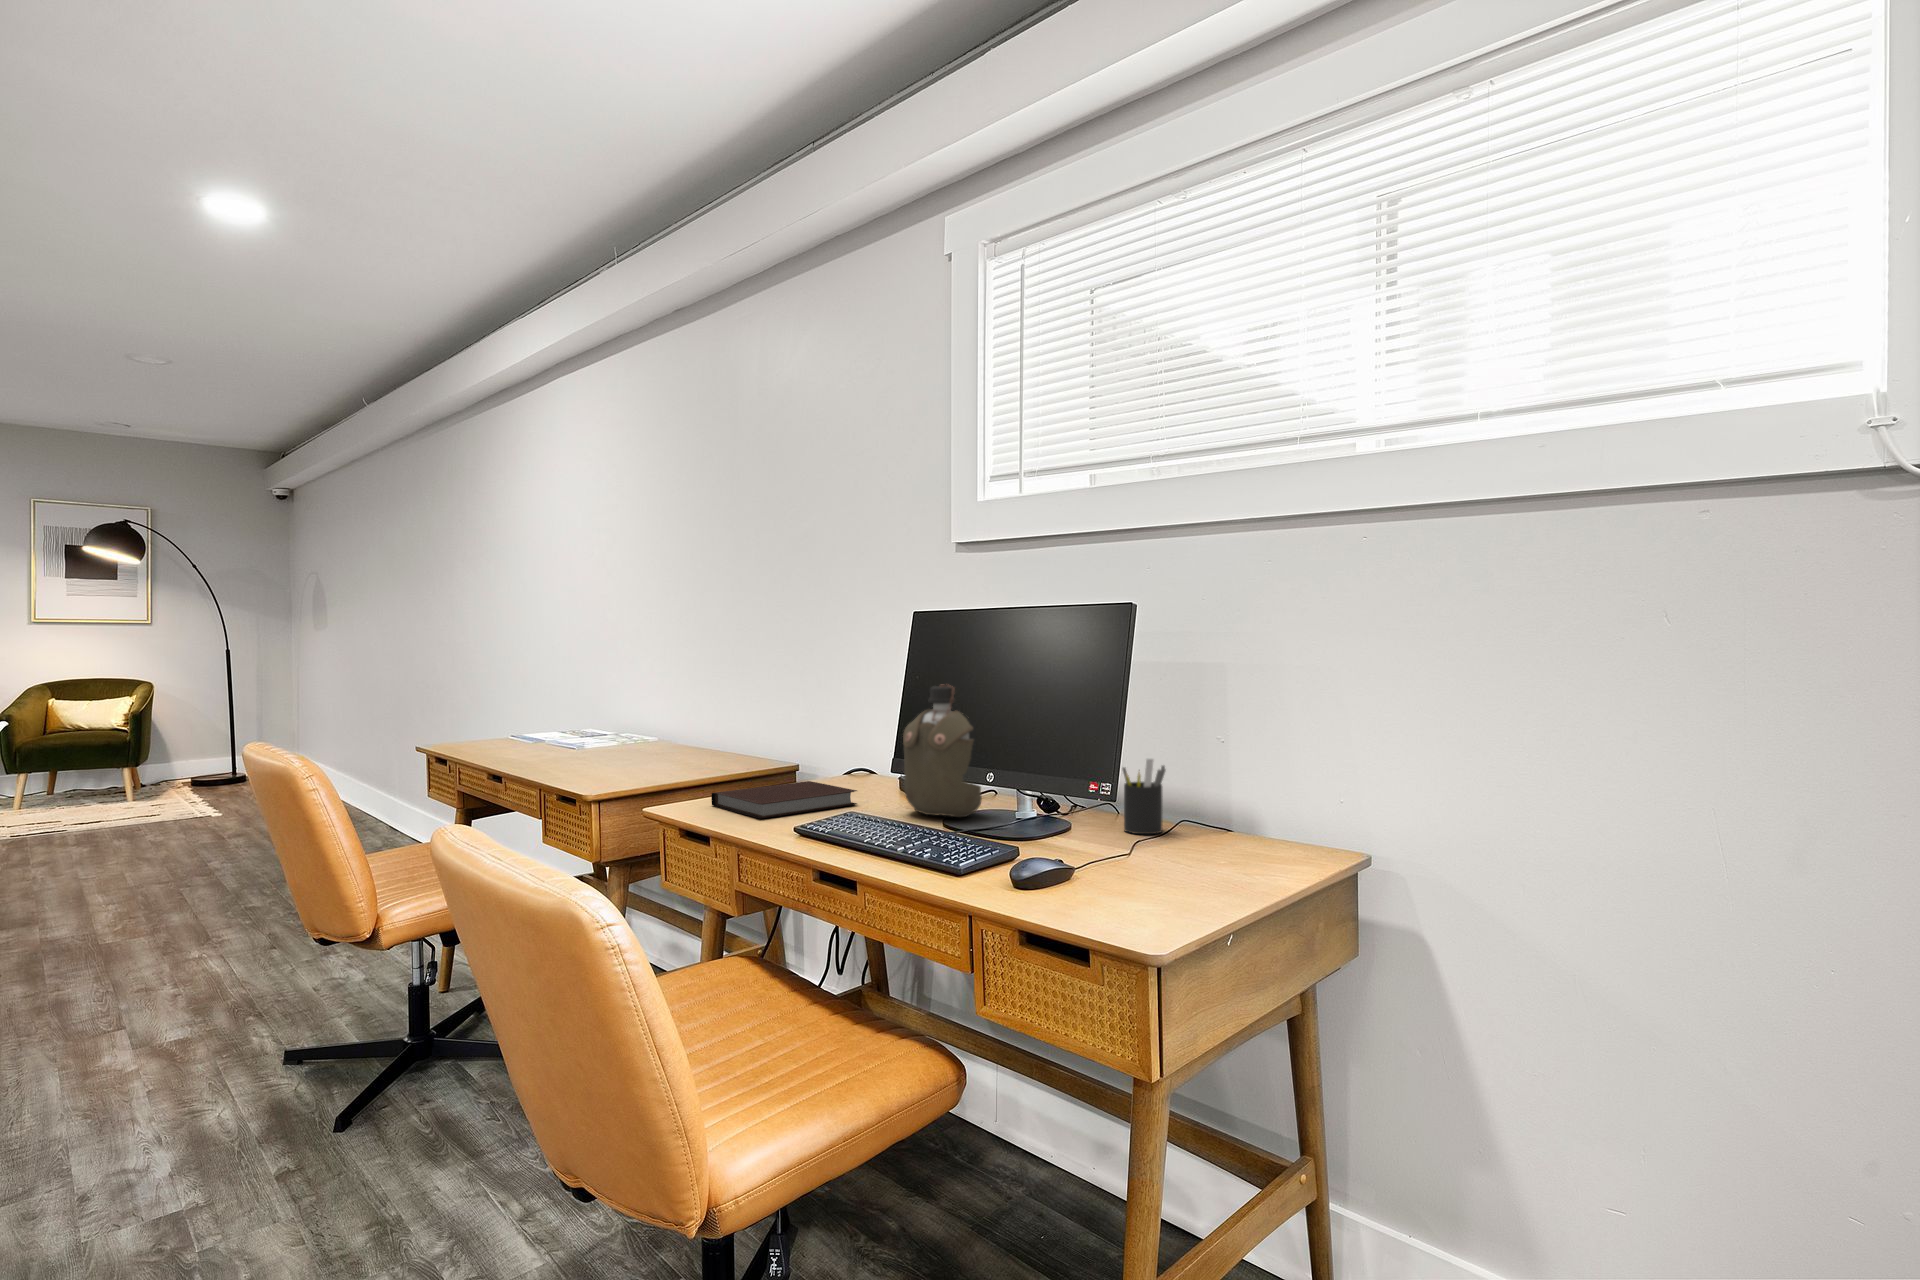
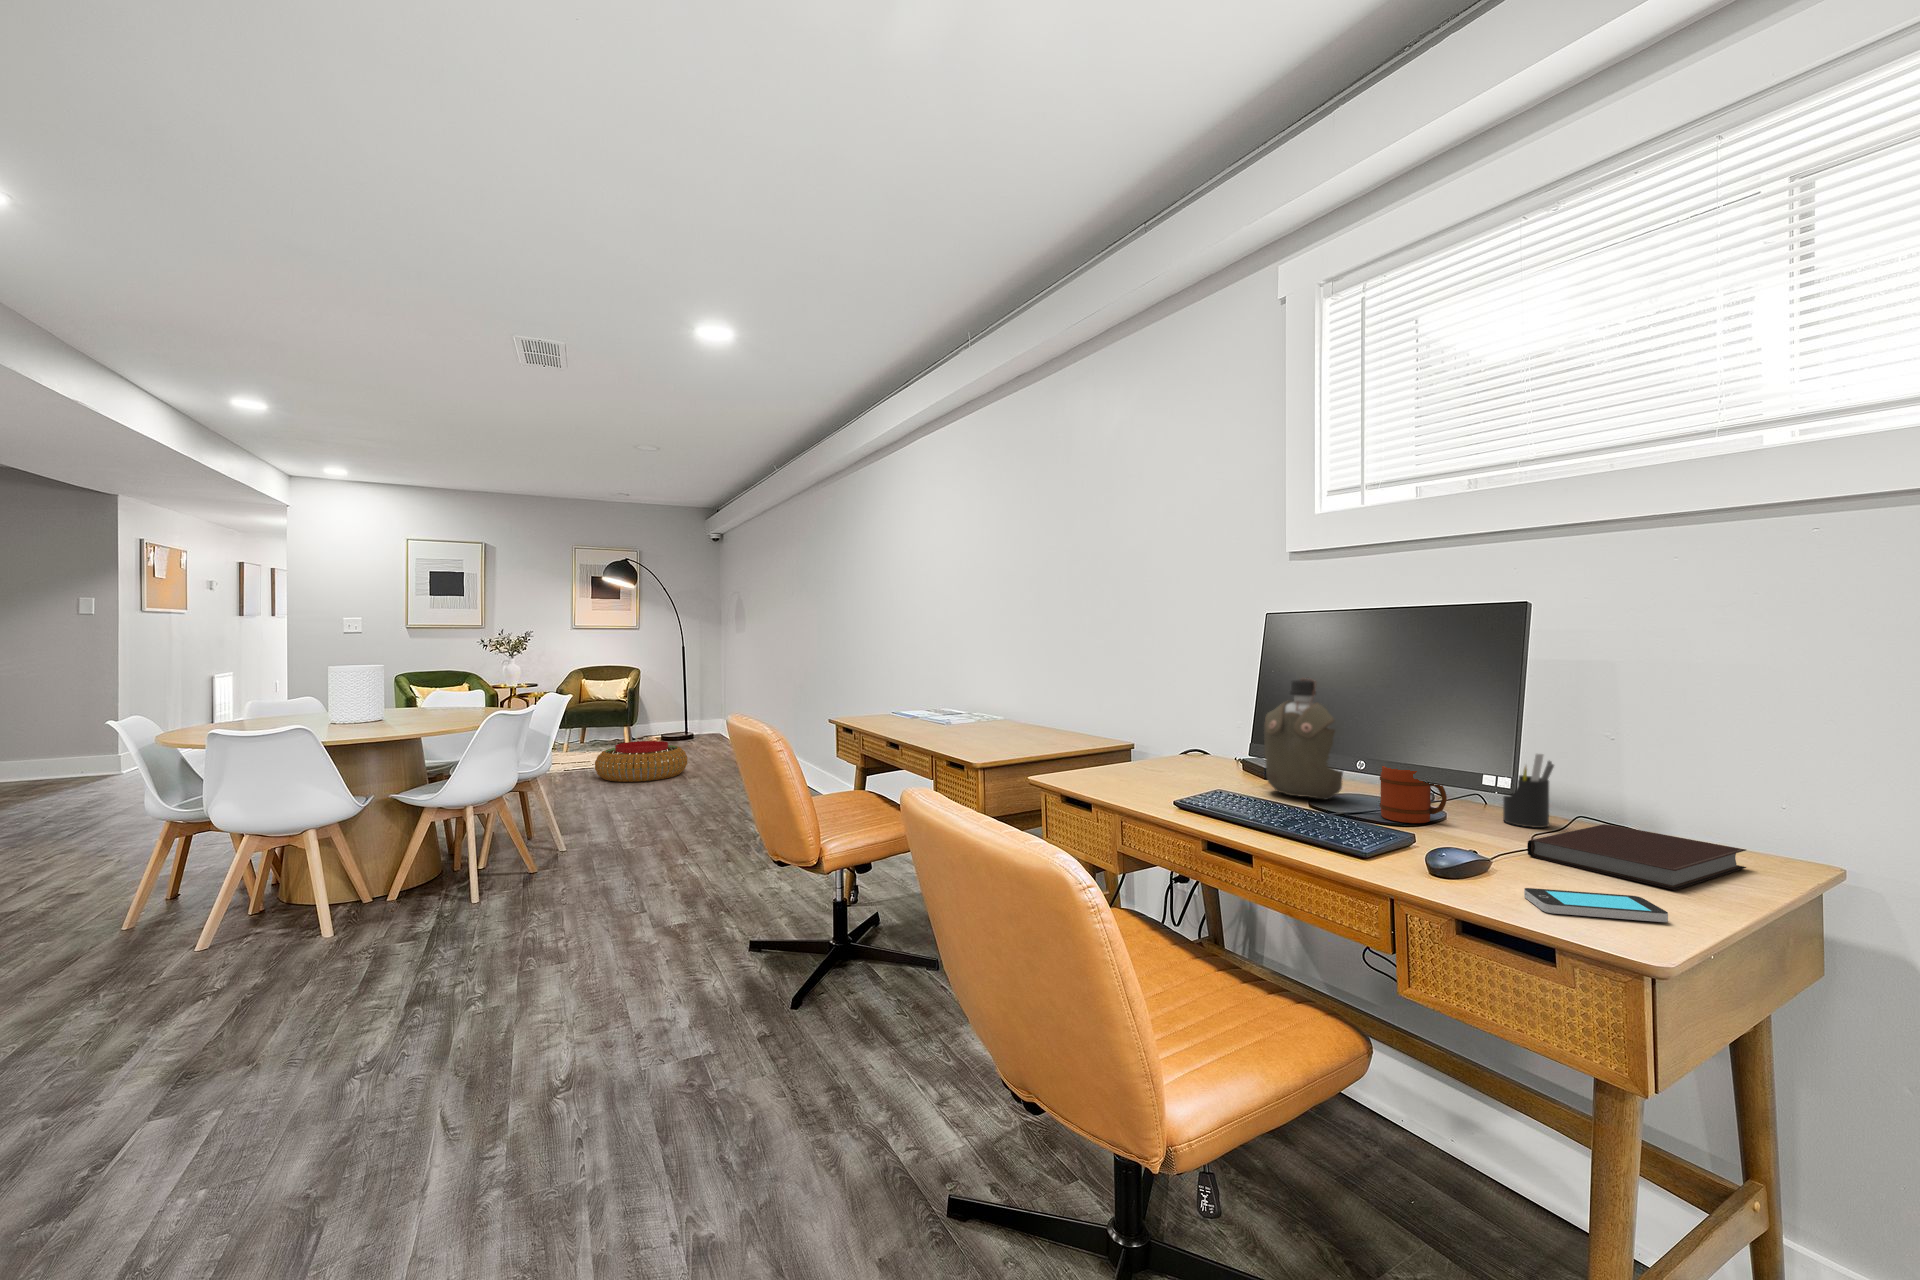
mug: none [1006,775,1066,837] -> present [1380,766,1447,823]
notebook: present [711,781,857,819] -> present [1527,824,1746,890]
pouf: none [64,787,226,849] -> present [595,741,687,782]
smartphone: none [1076,892,1183,914] -> present [1524,888,1668,922]

